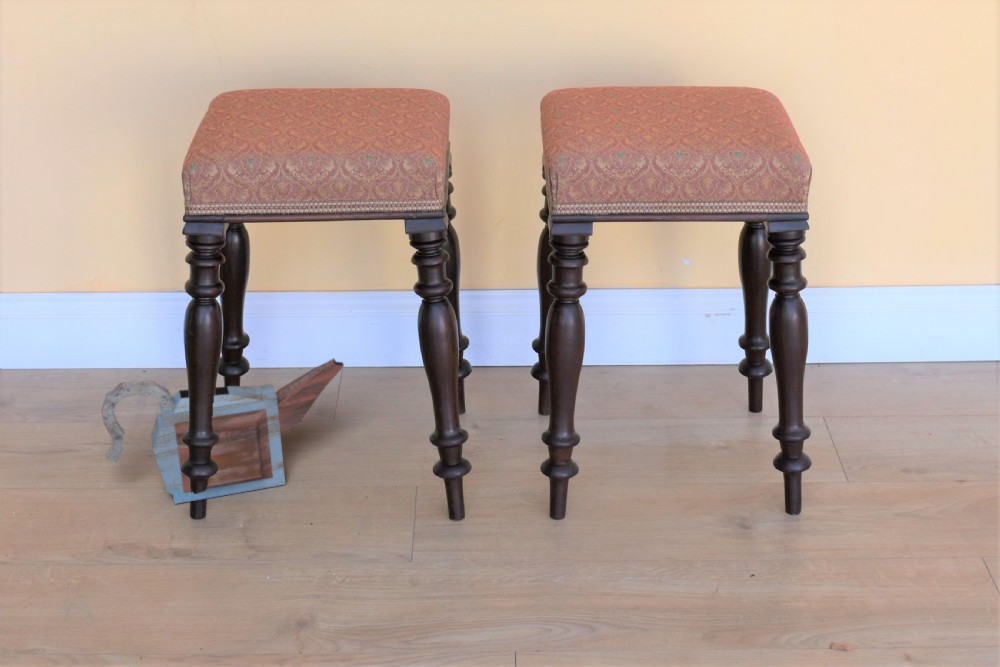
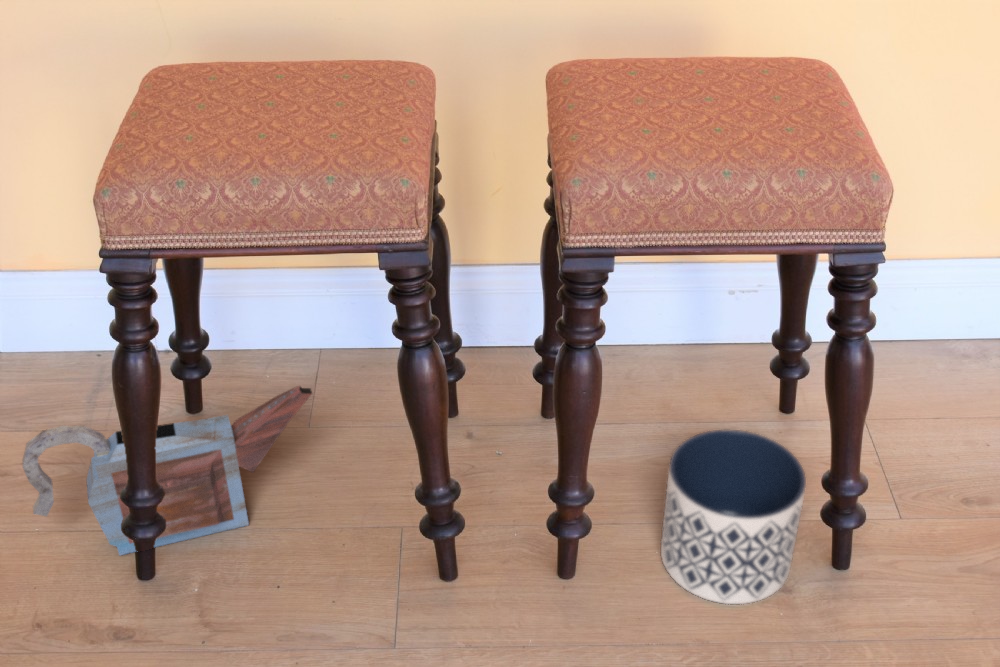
planter: none [640,396,759,538] -> present [661,430,806,604]

